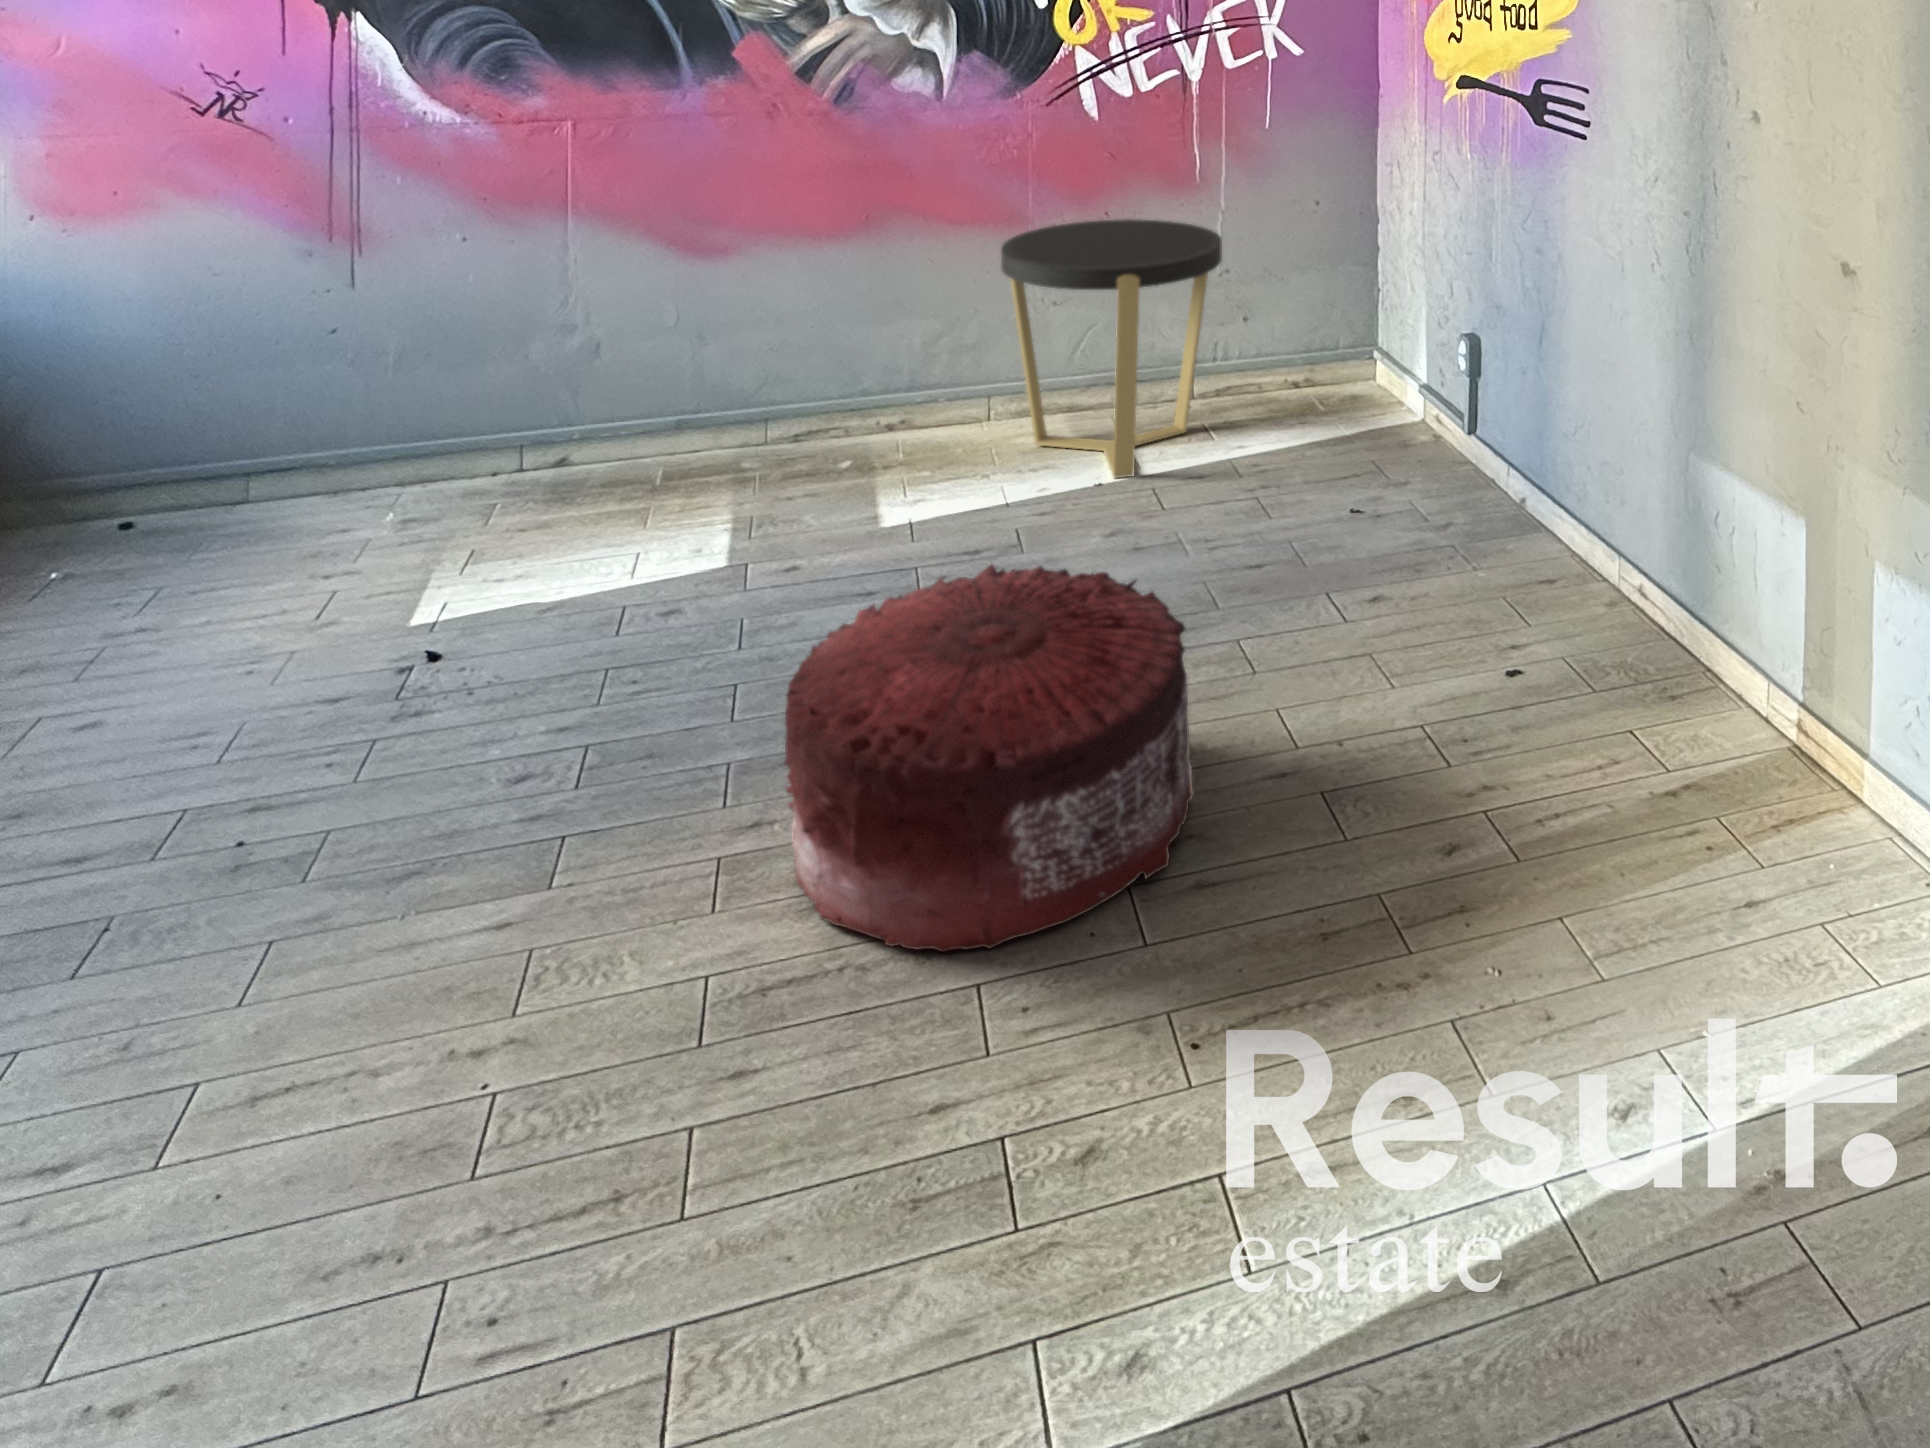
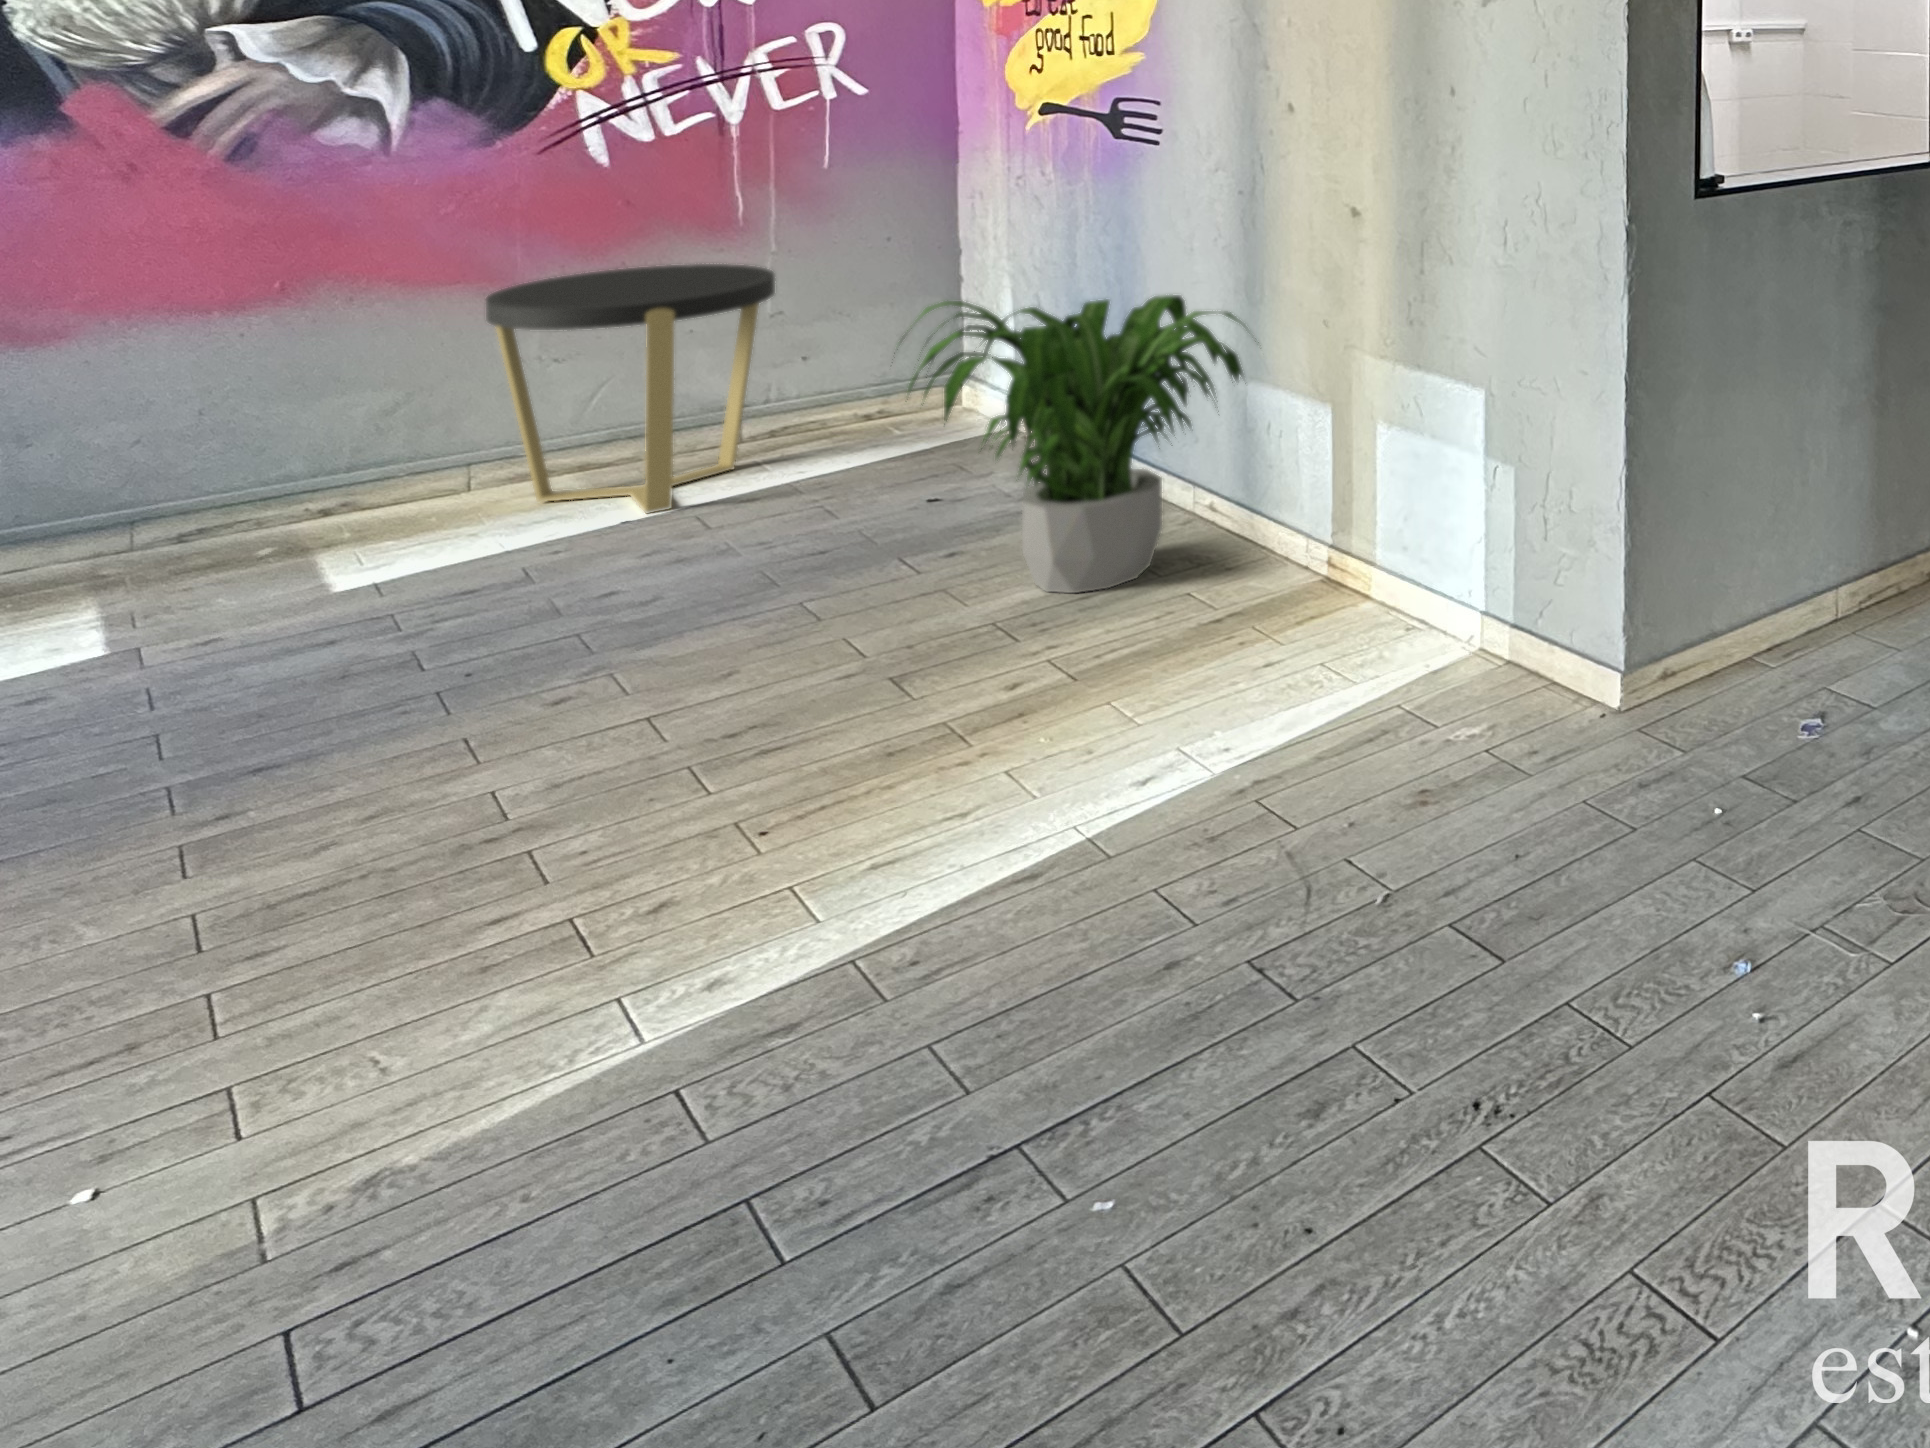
potted plant: none [1321,321,1731,710] -> present [894,295,1259,593]
pouf: present [785,564,1193,952] -> none [285,529,761,837]

